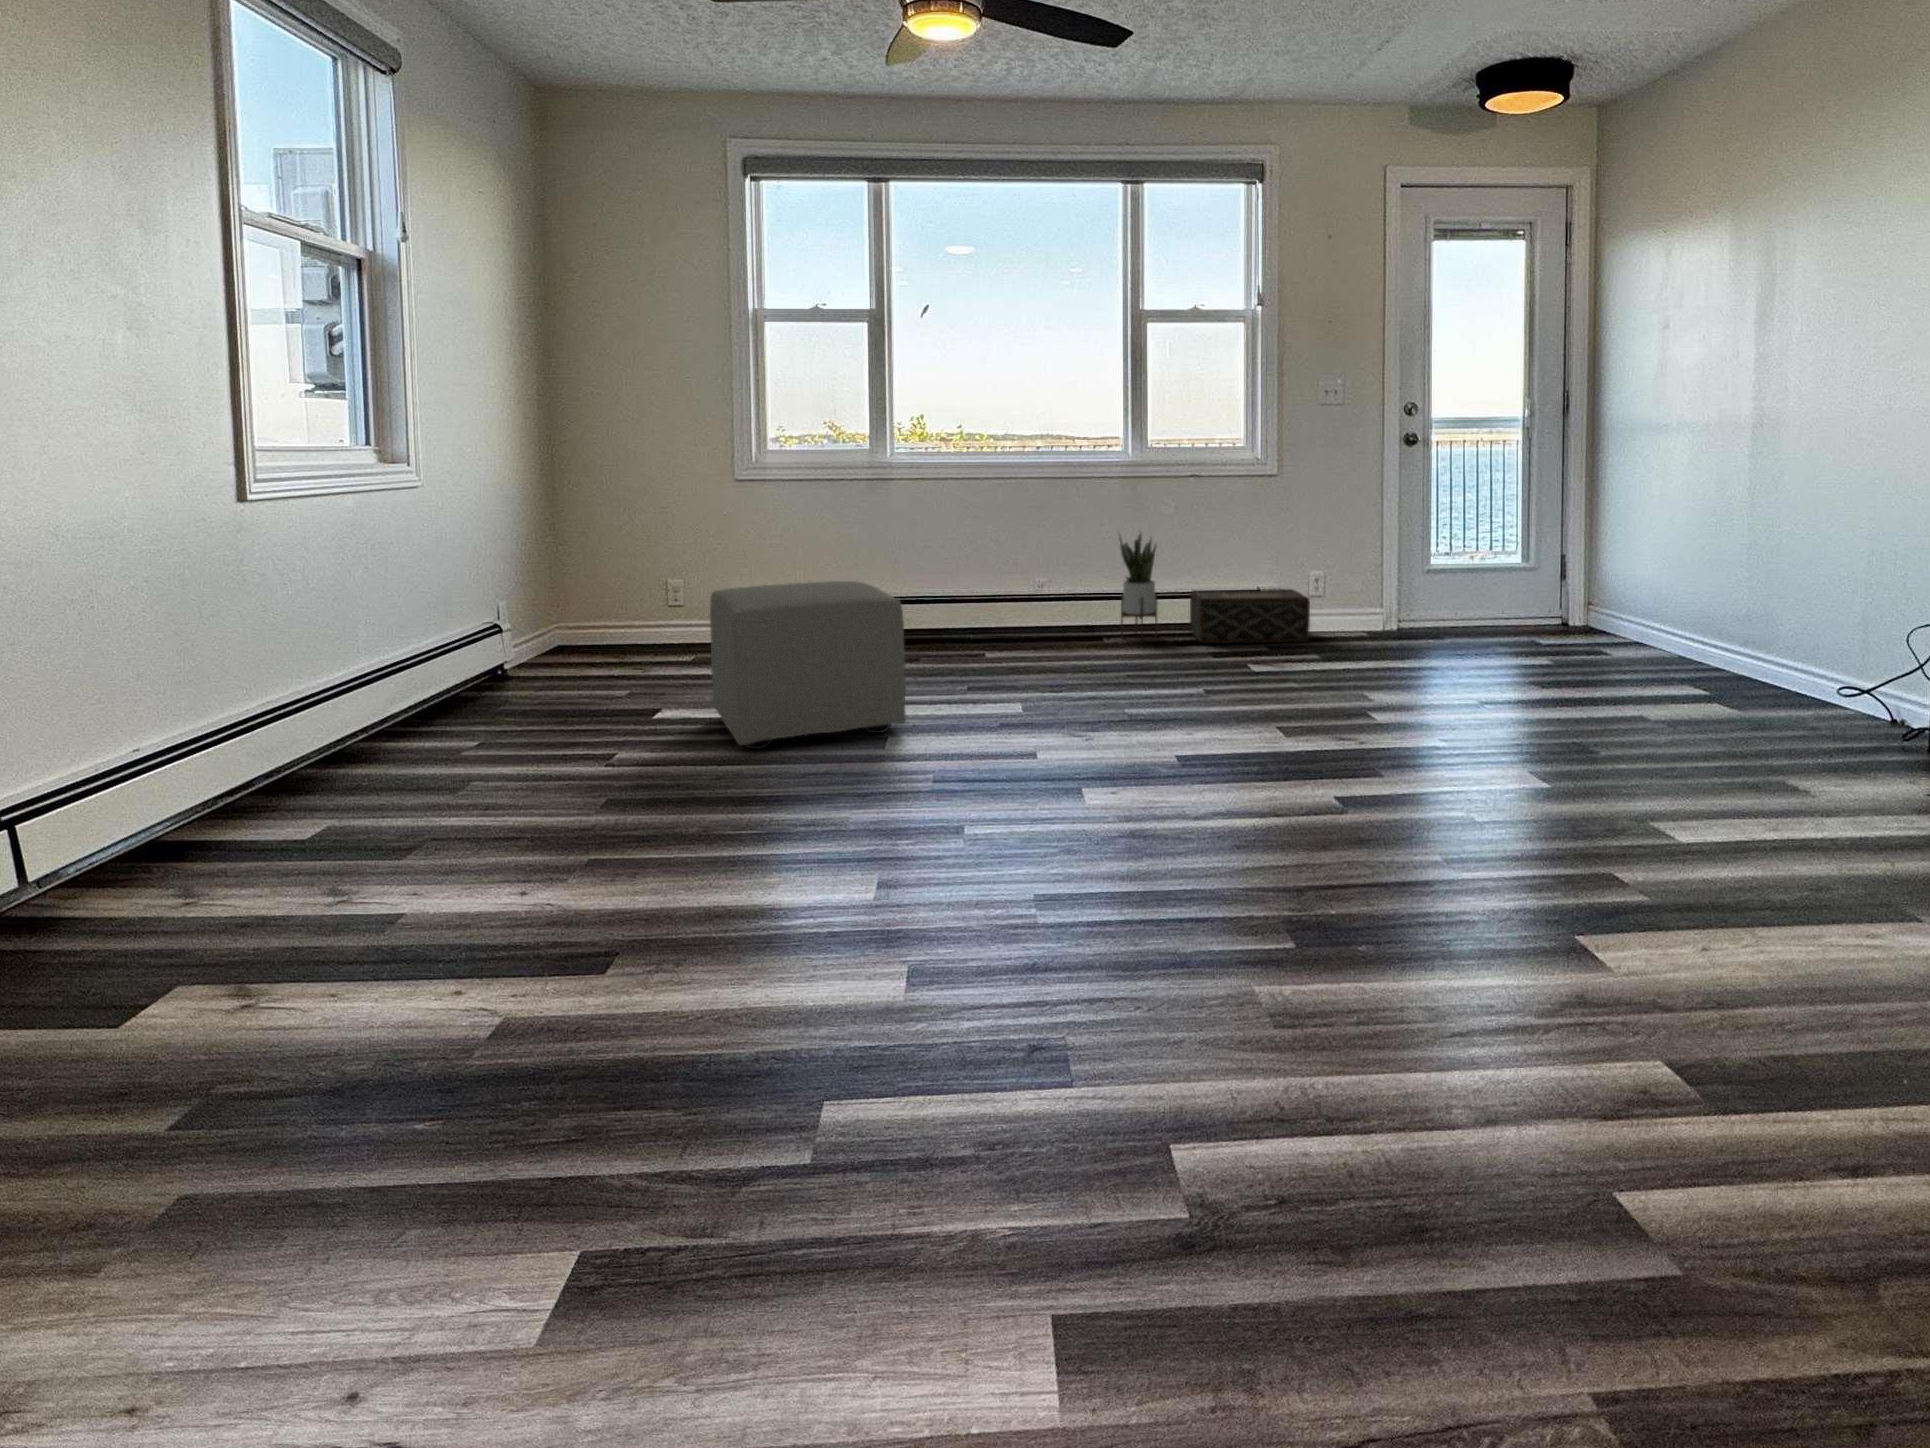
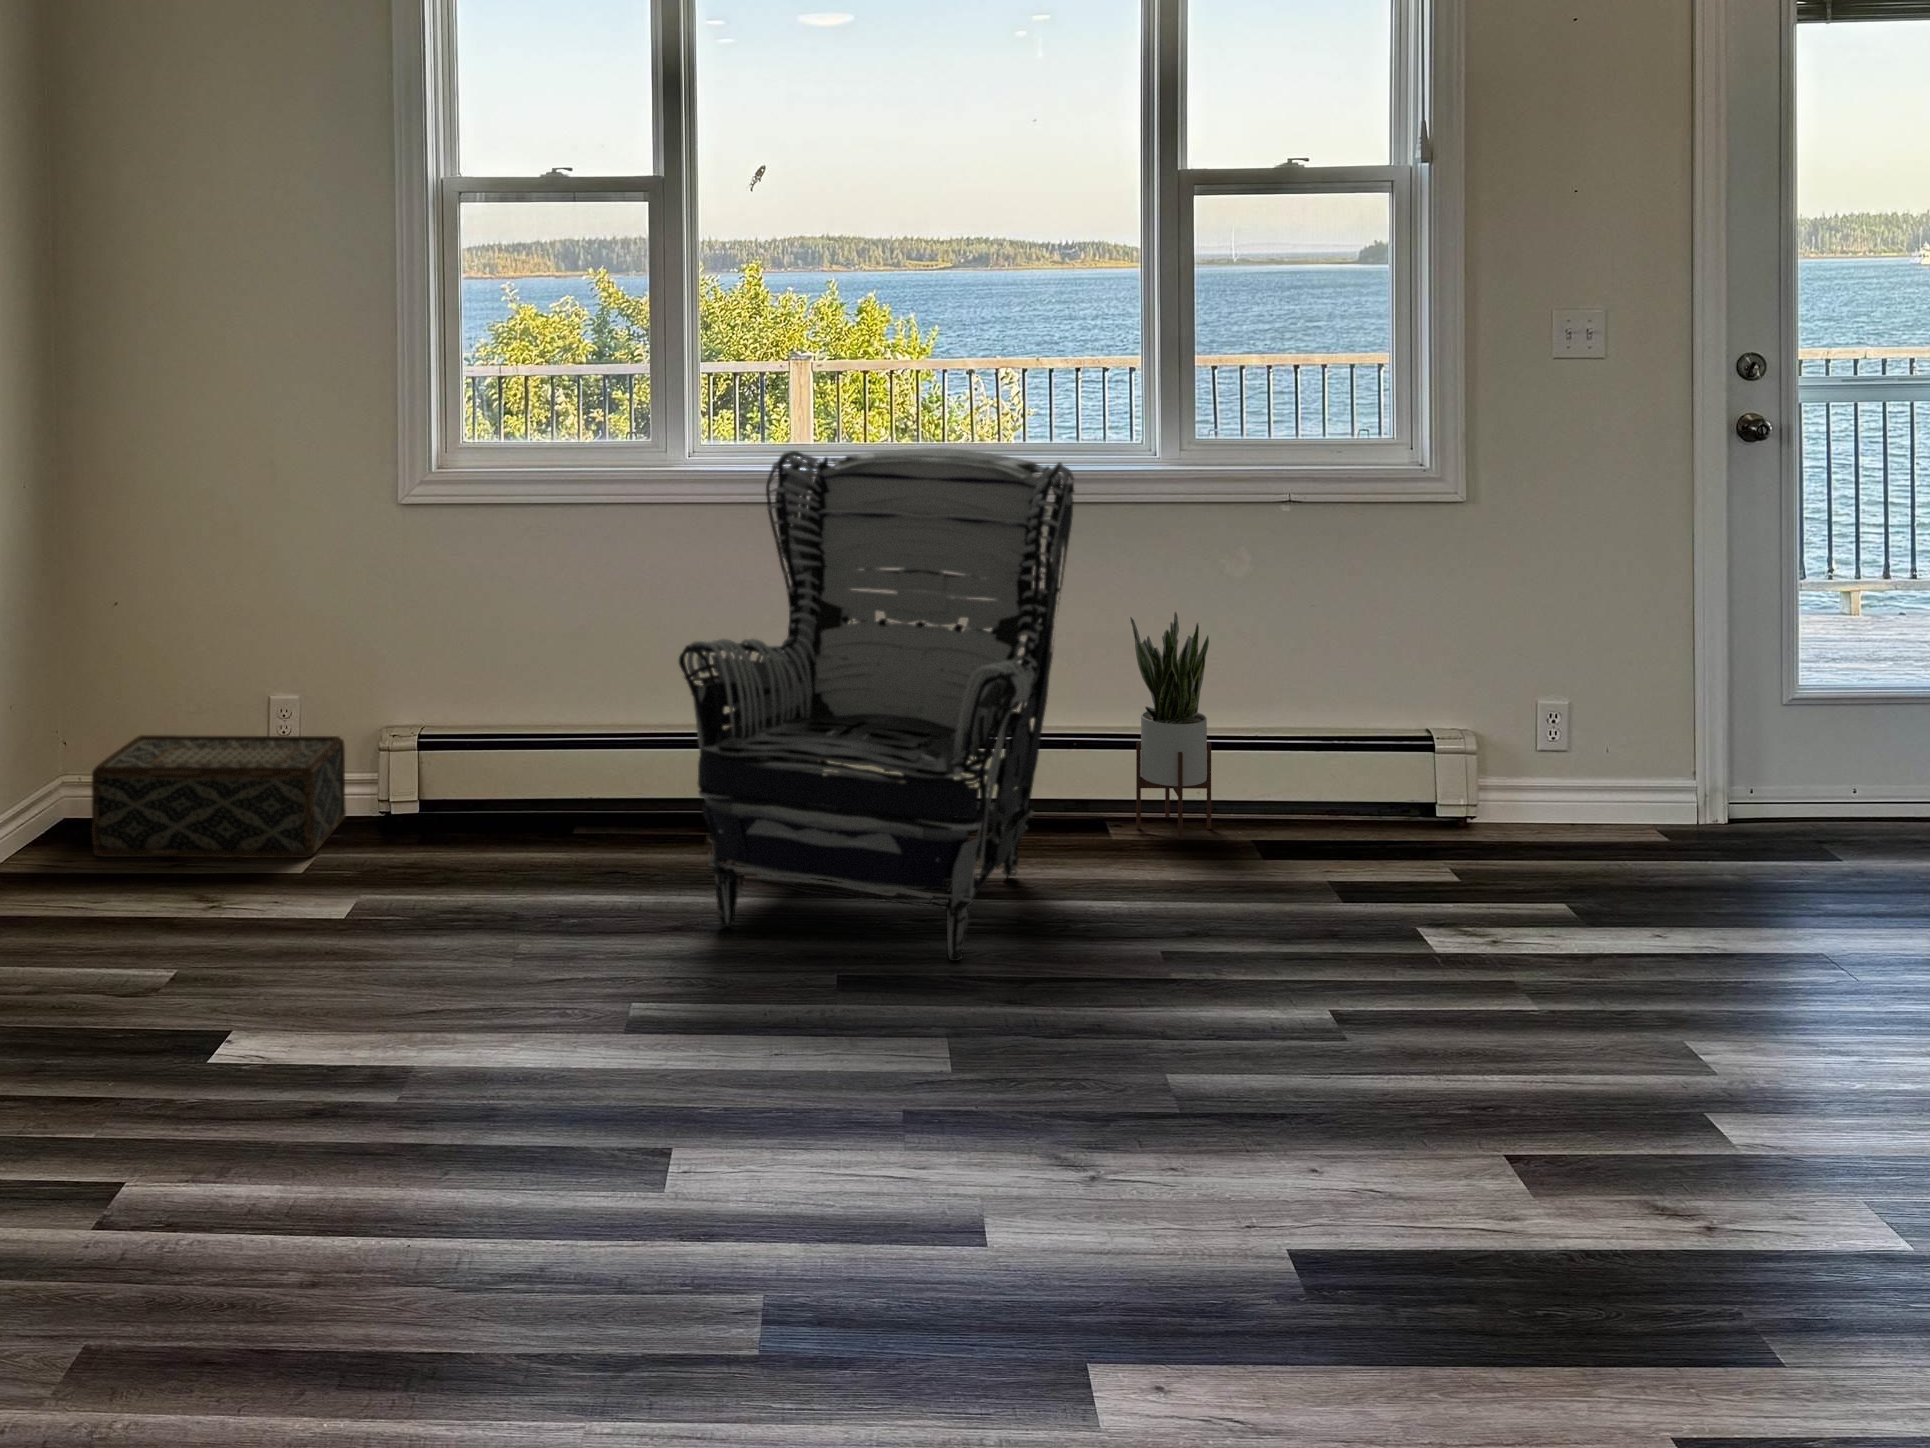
armchair: none [891,447,1090,678] -> present [679,448,1074,961]
ottoman: present [710,581,906,749] -> none [315,781,701,1190]
woven basket: present [1190,589,1310,643] -> present [92,735,346,858]

